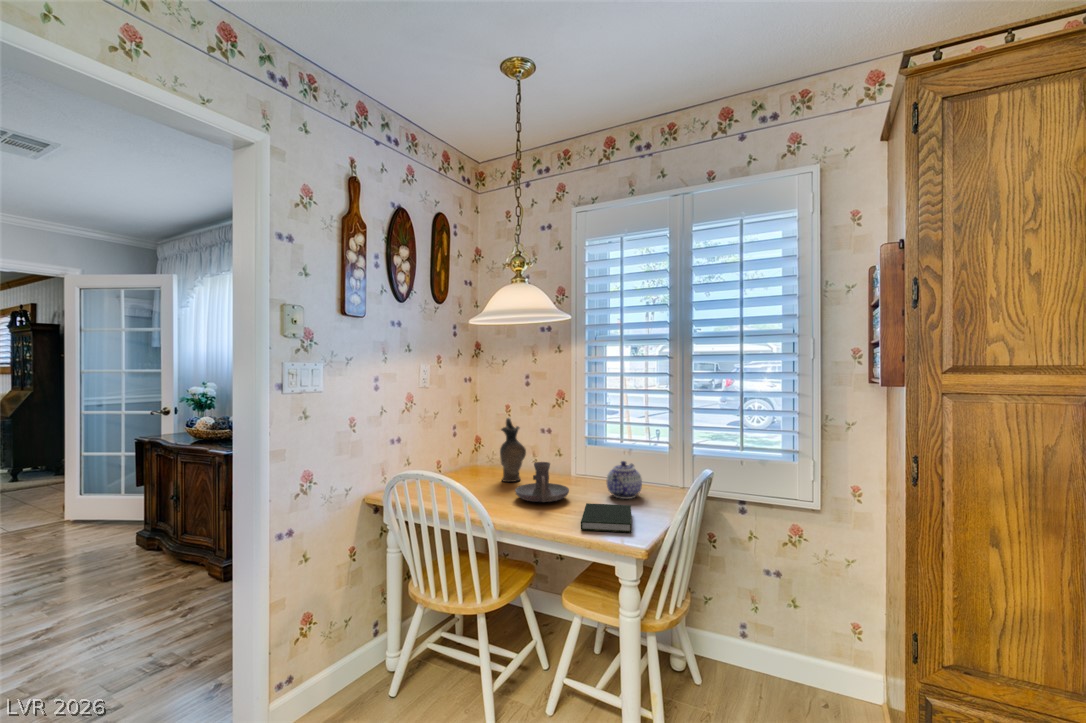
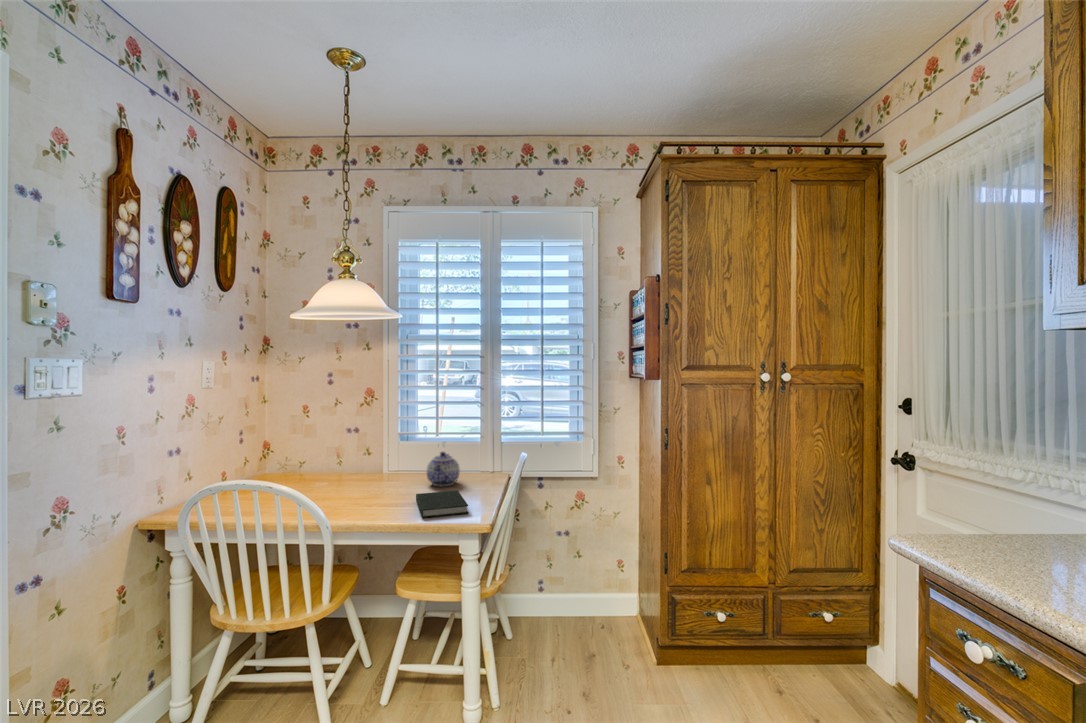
ceramic pitcher: present [500,418,526,482] -> none [306,418,336,485]
candle holder: present [515,462,569,502] -> none [336,459,393,500]

